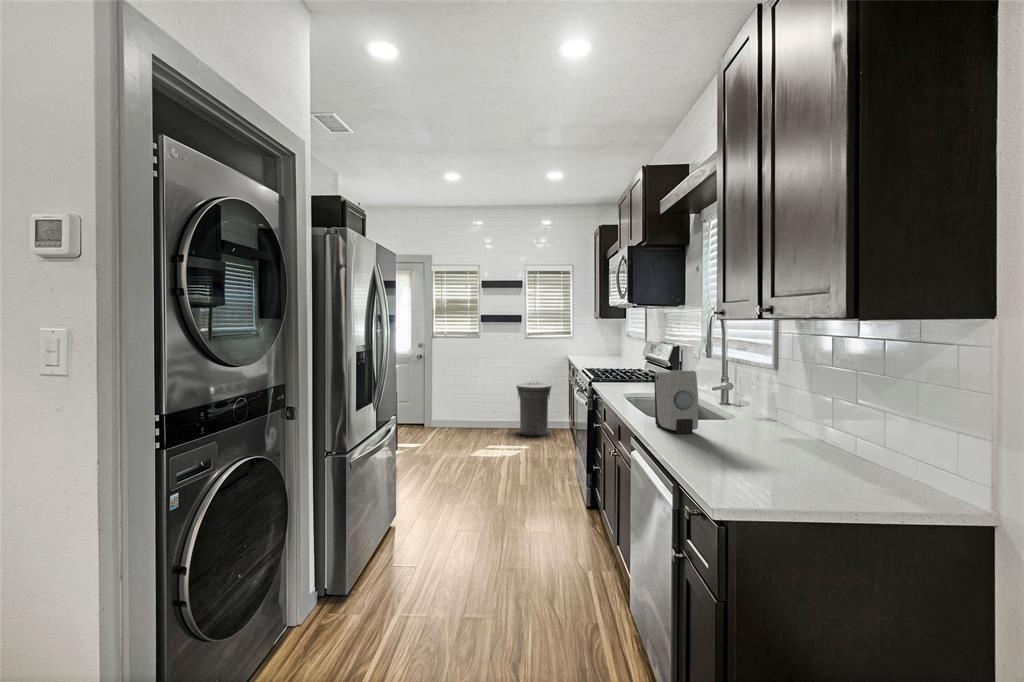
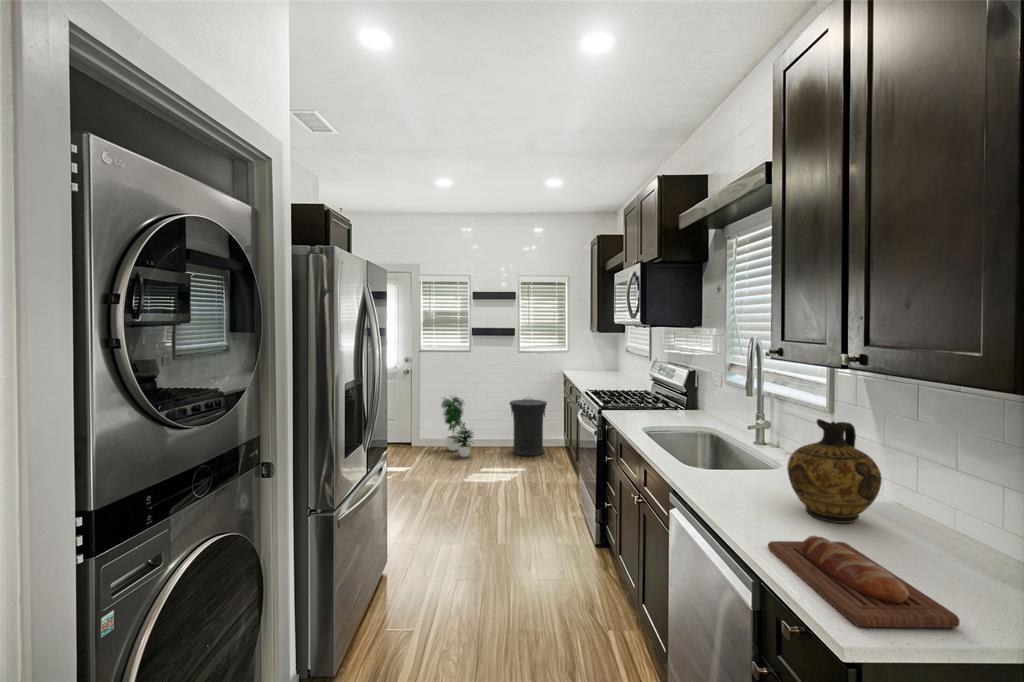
ceramic jug: none [721,365,795,450] -> present [787,419,882,523]
soap dispenser: present [654,371,698,433] -> none [697,416,754,495]
potted plant: none [451,376,484,436] -> present [442,397,473,457]
bread loaf: none [690,449,811,501] -> present [768,536,960,628]

